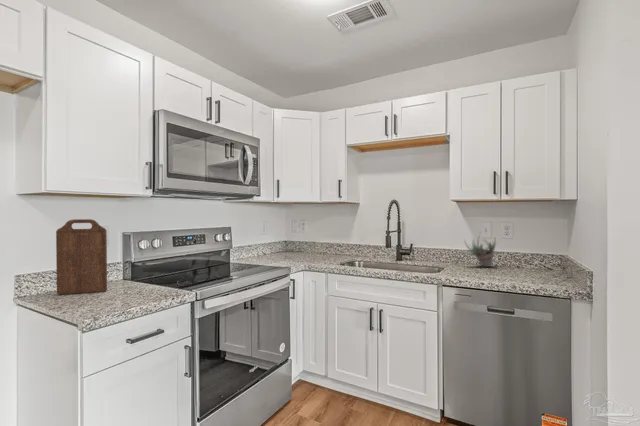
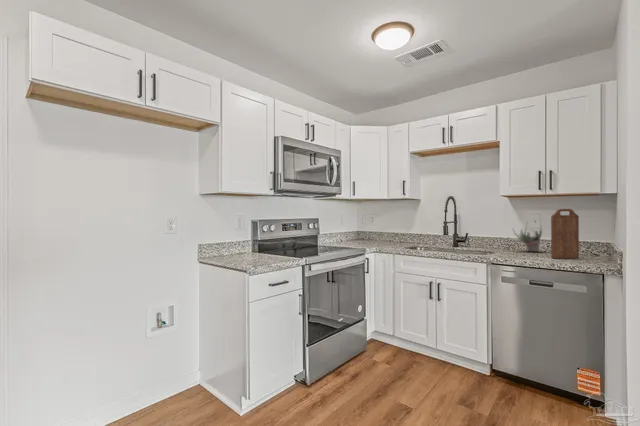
cutting board: present [56,219,107,294] -> present [551,209,579,259]

